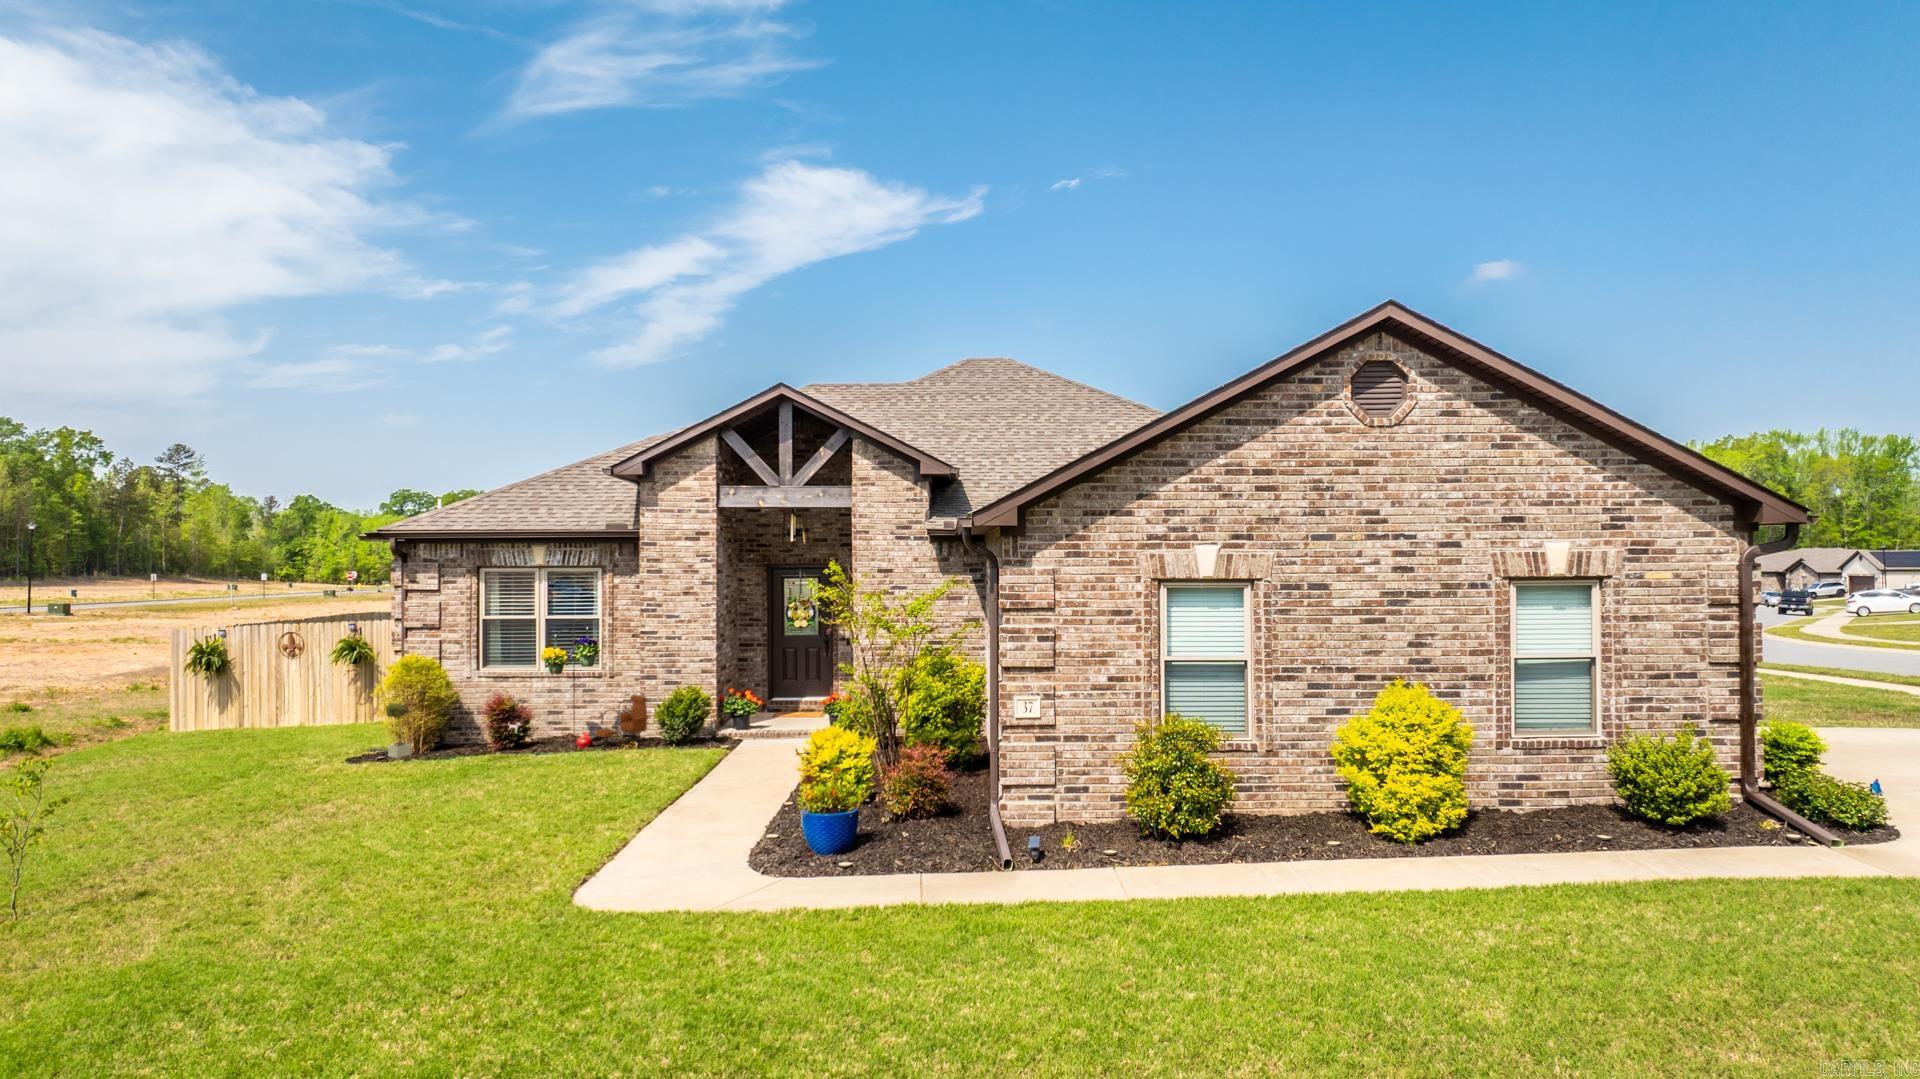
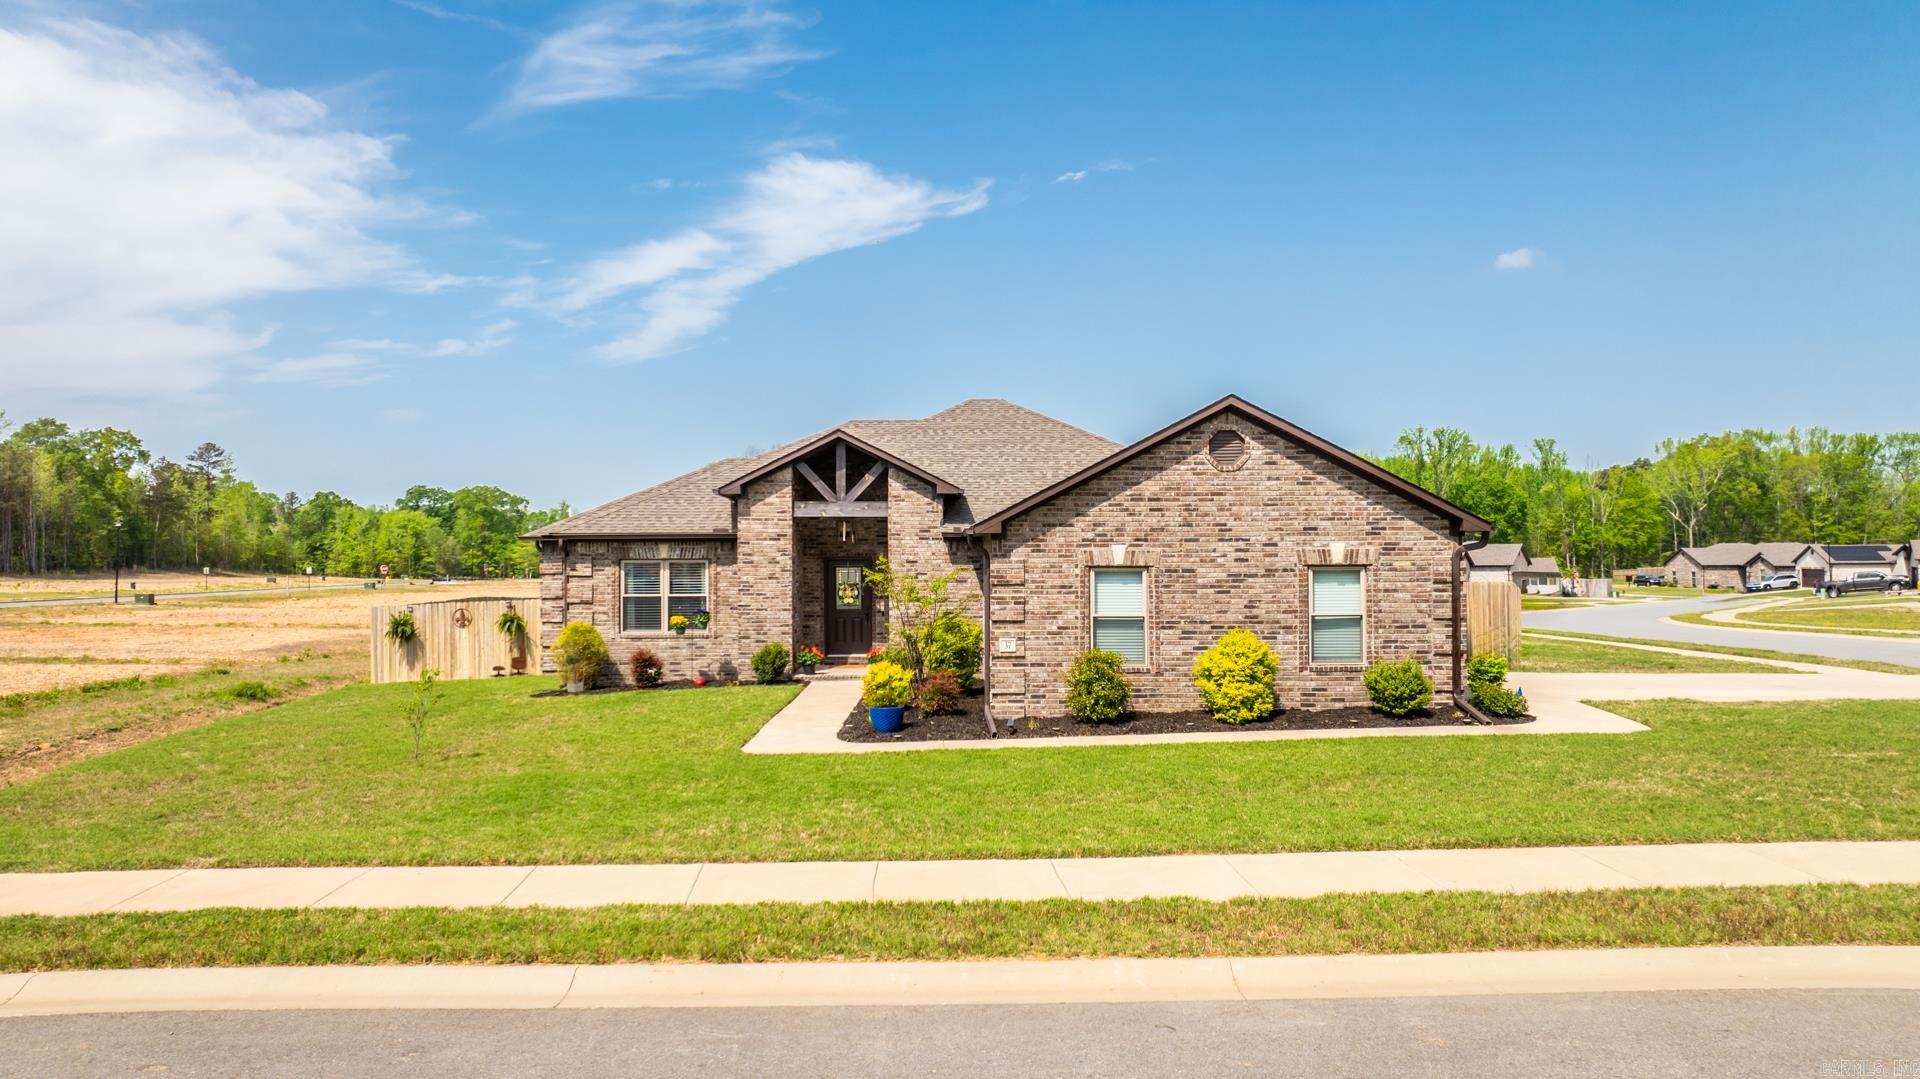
lounge chair: present [595,694,648,748] -> present [491,645,528,677]

